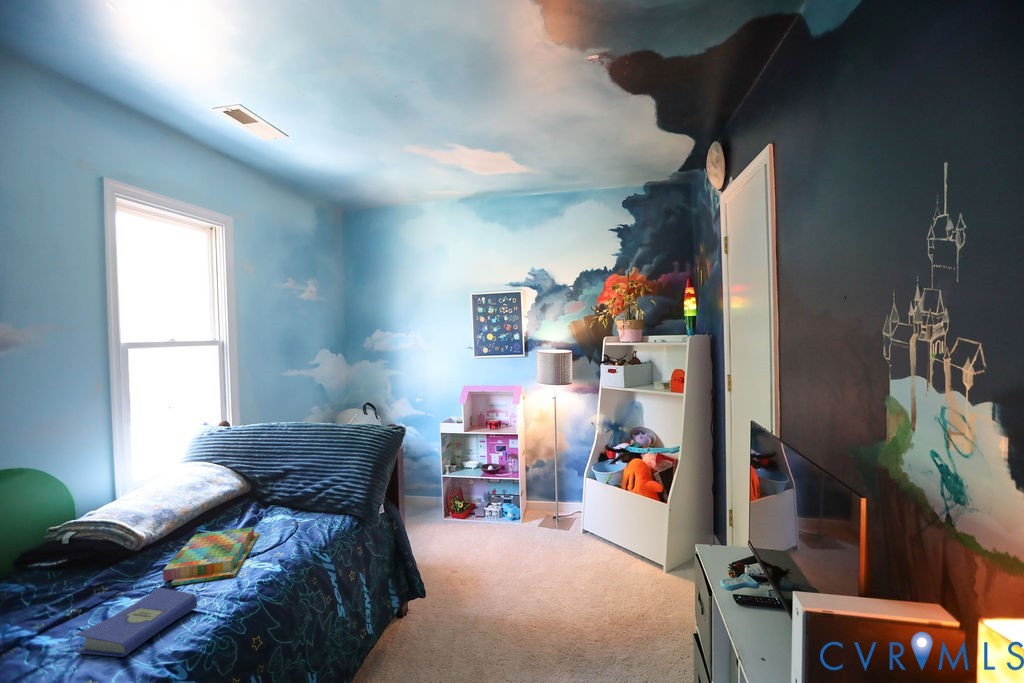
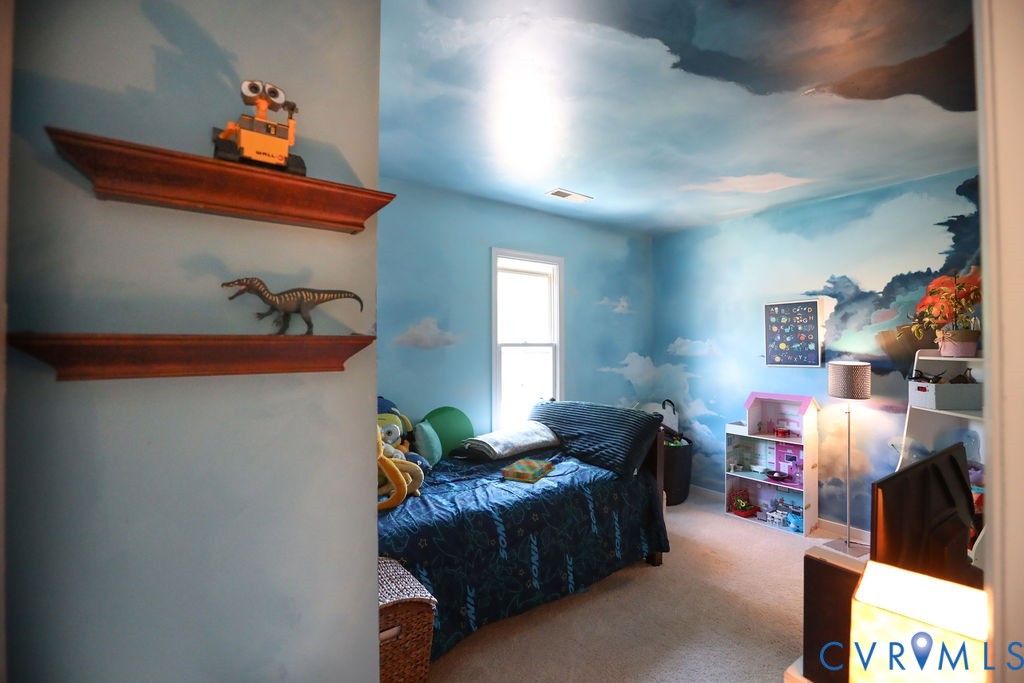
hardcover book: present [76,588,197,657] -> none [461,476,511,498]

